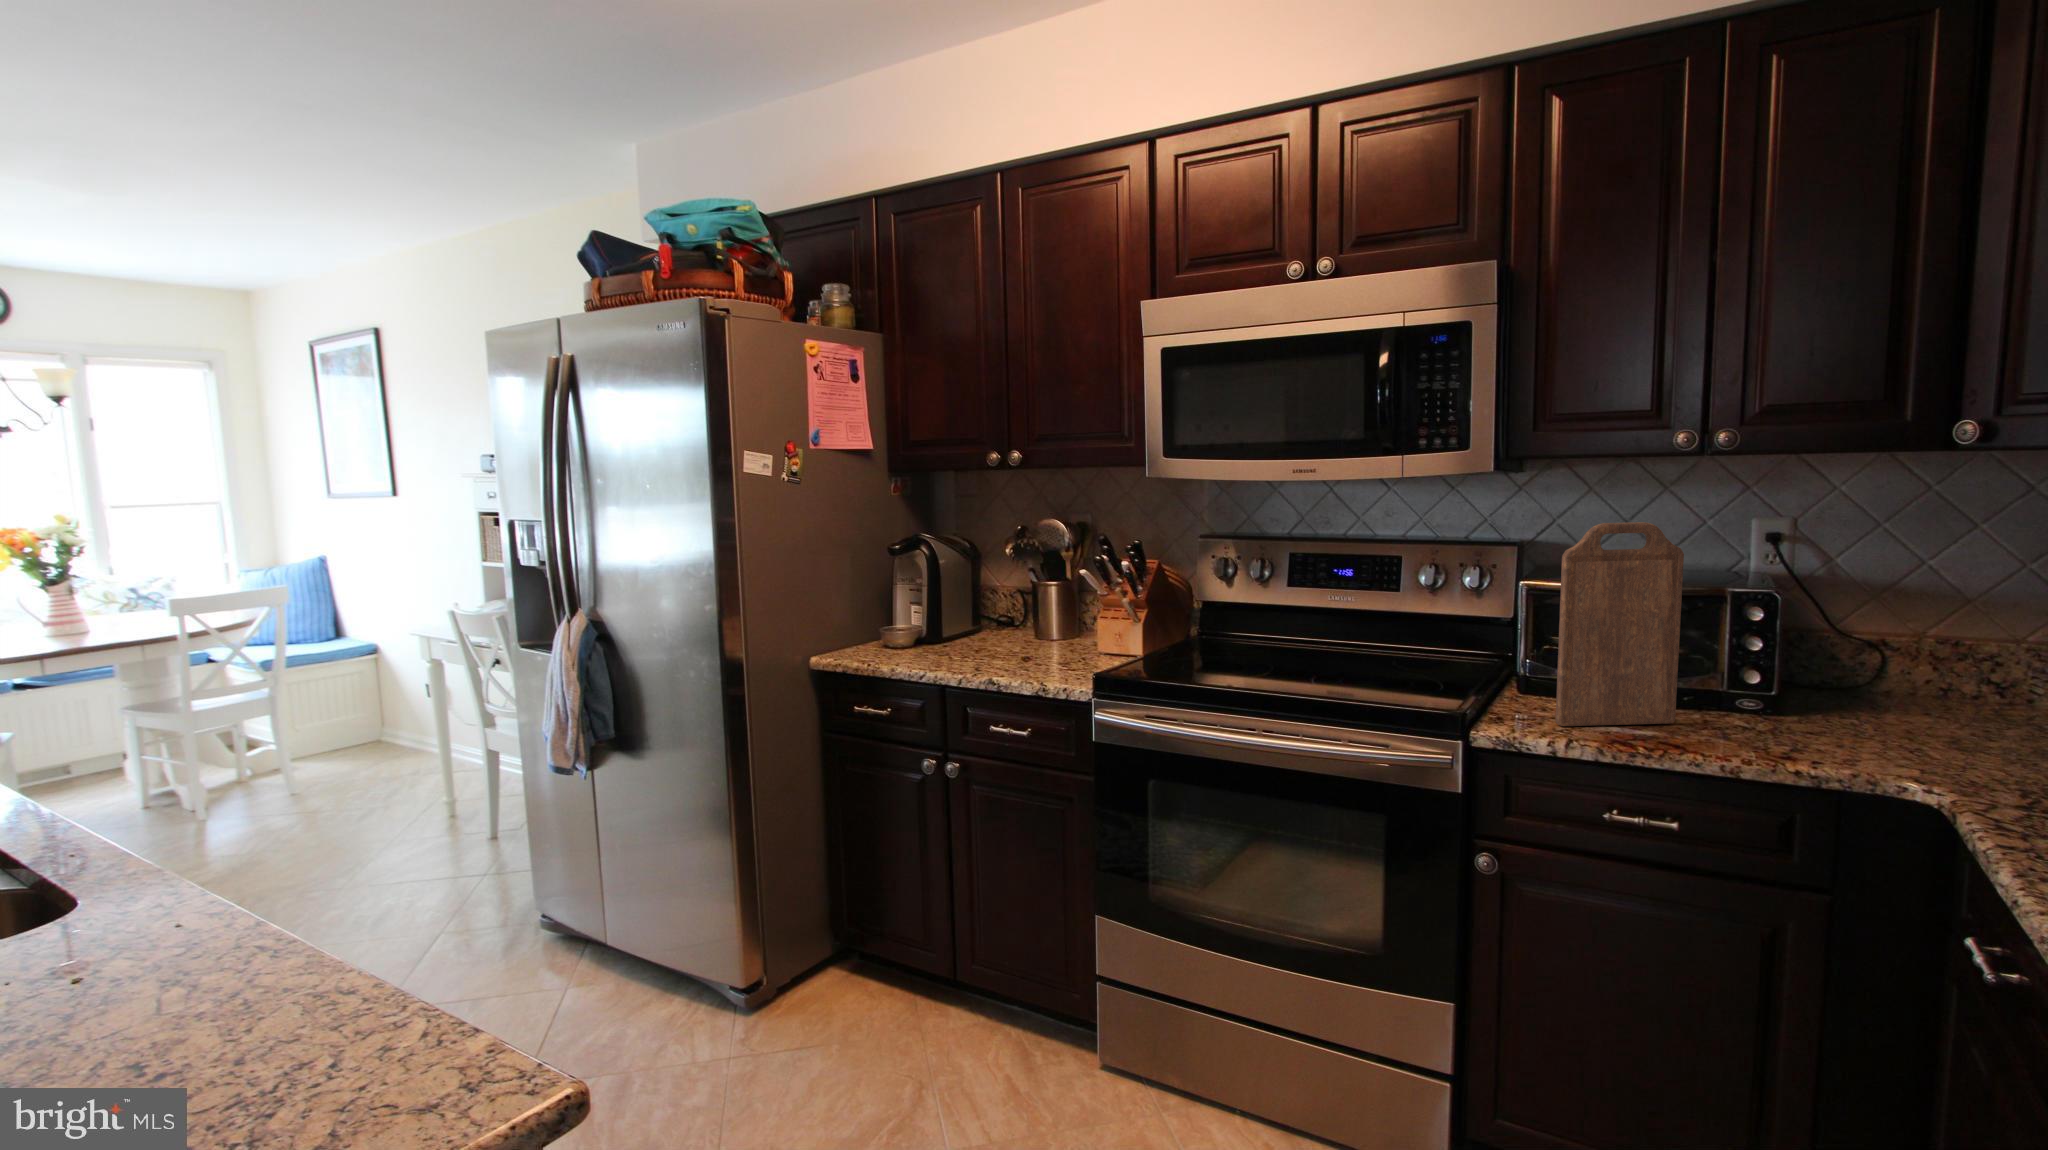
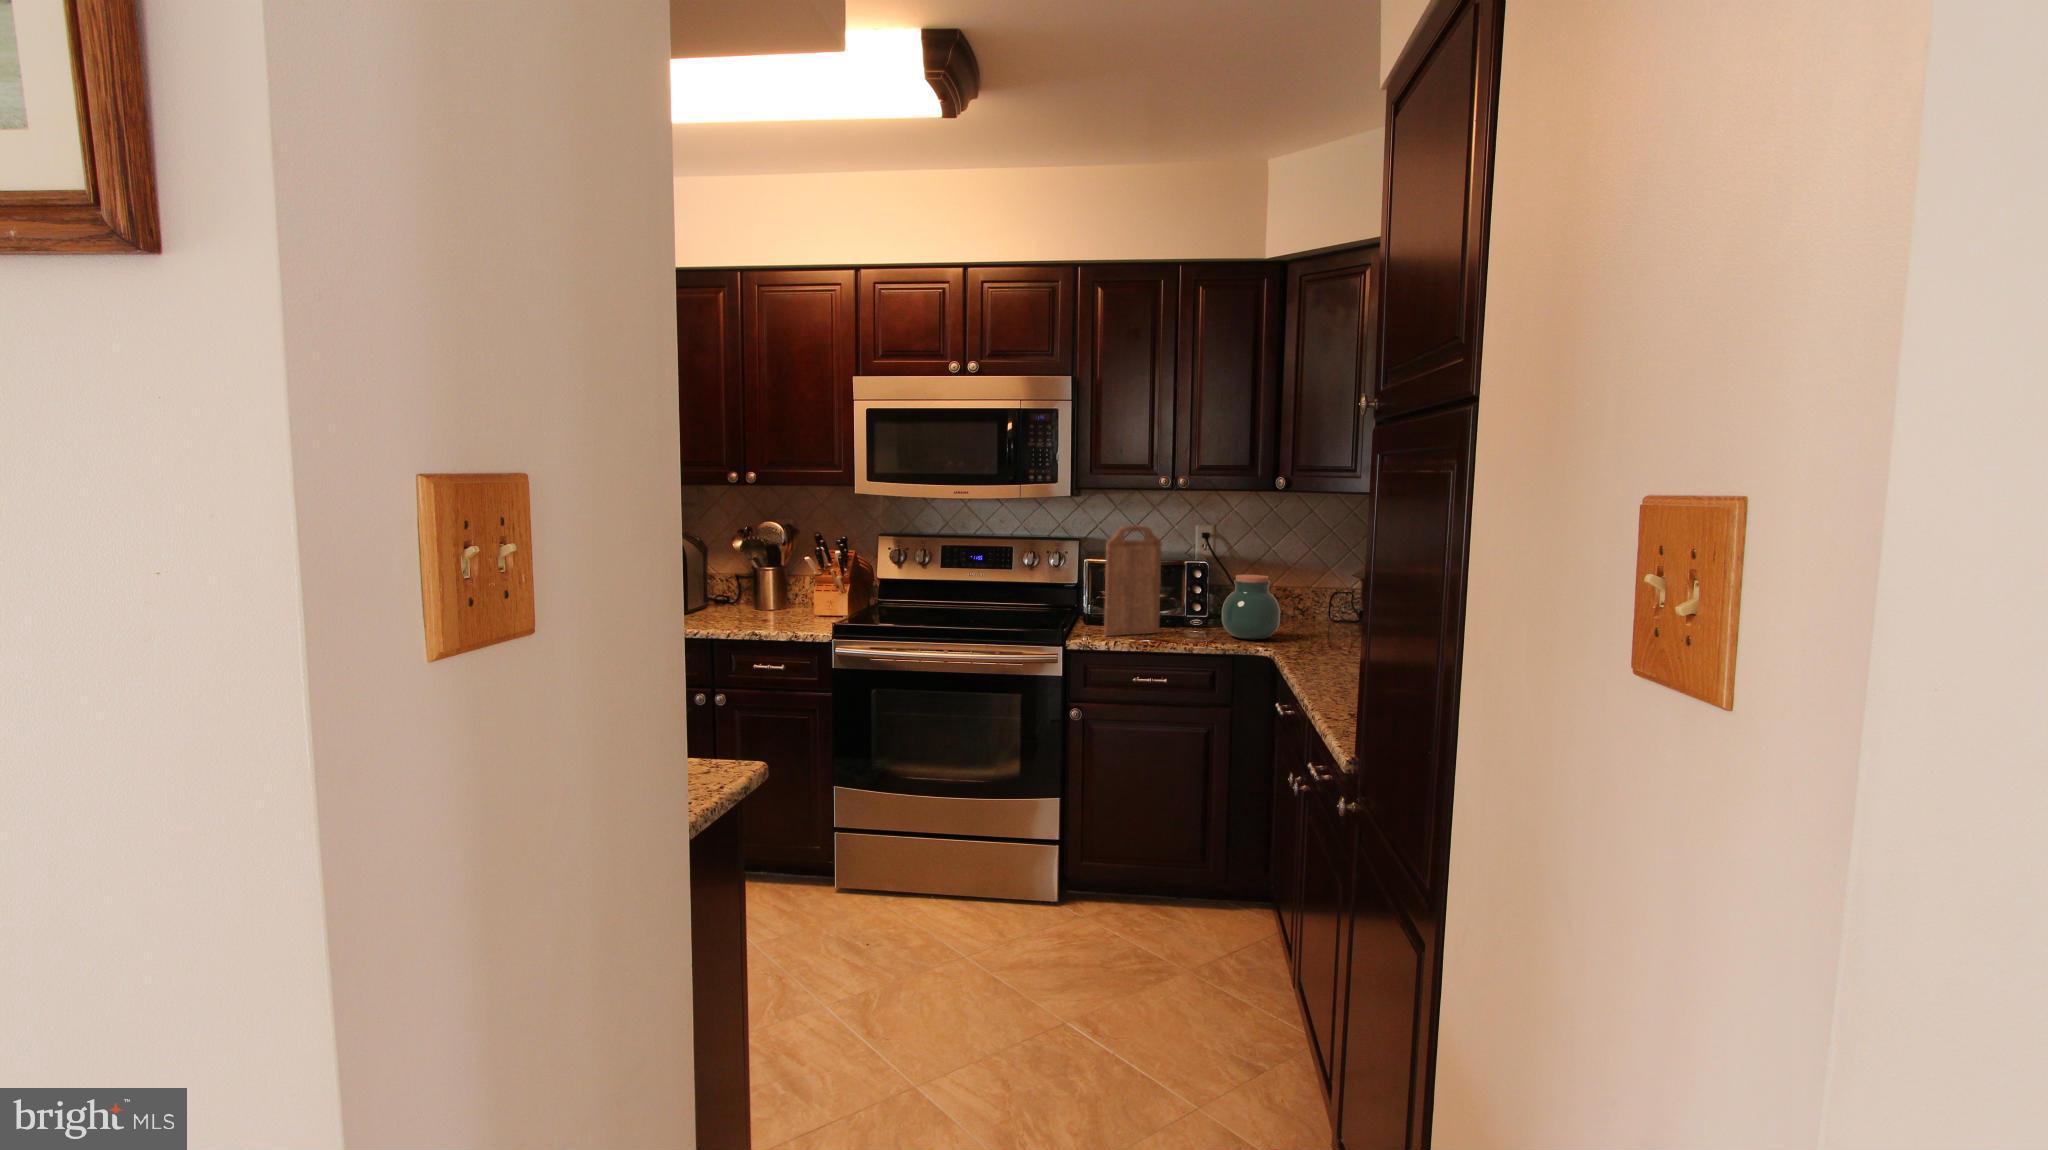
jar: none [1825,620,1983,758] -> present [1222,575,1280,640]

